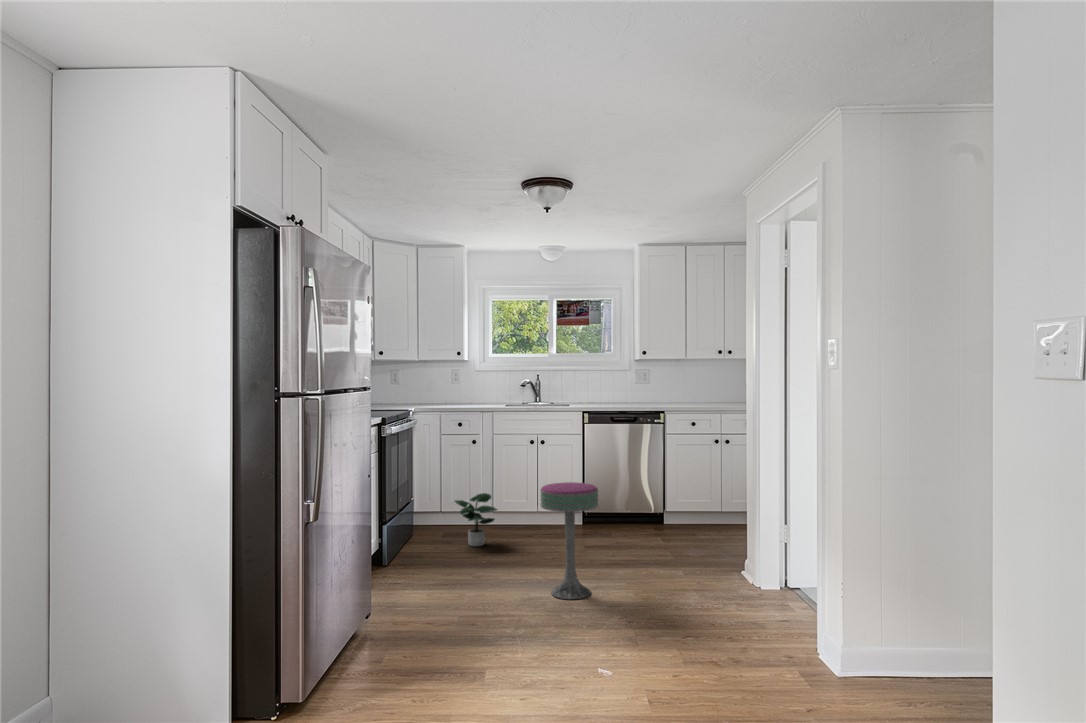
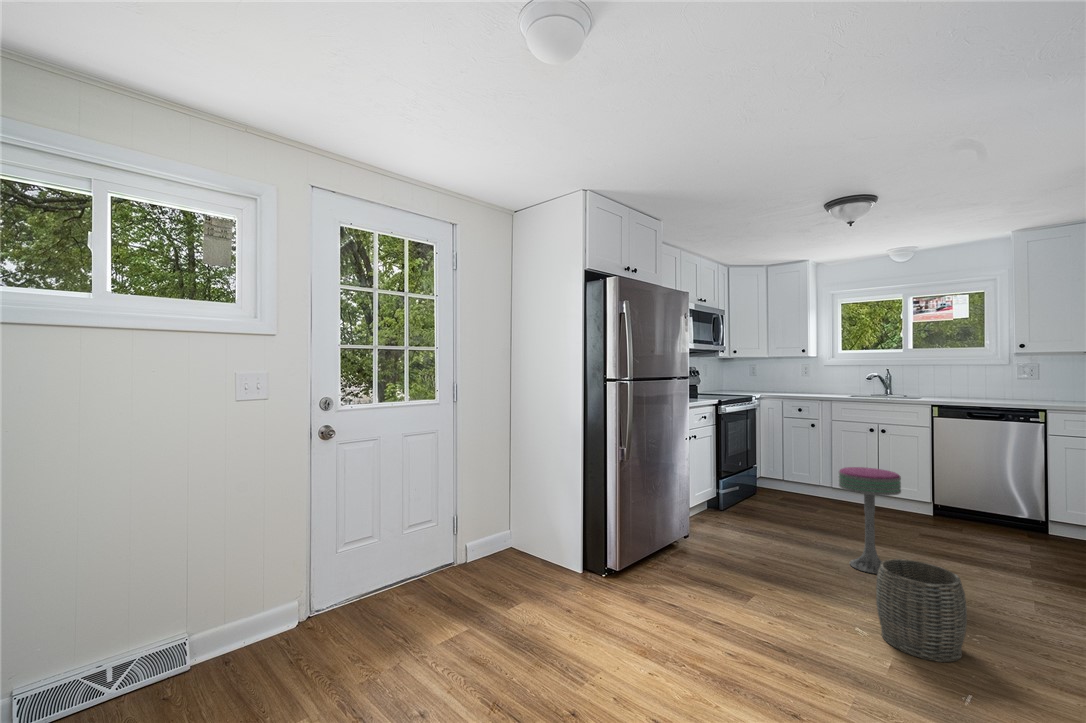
potted plant: present [454,493,498,546] -> none [786,469,827,513]
woven basket: none [619,574,697,676] -> present [876,559,967,662]

